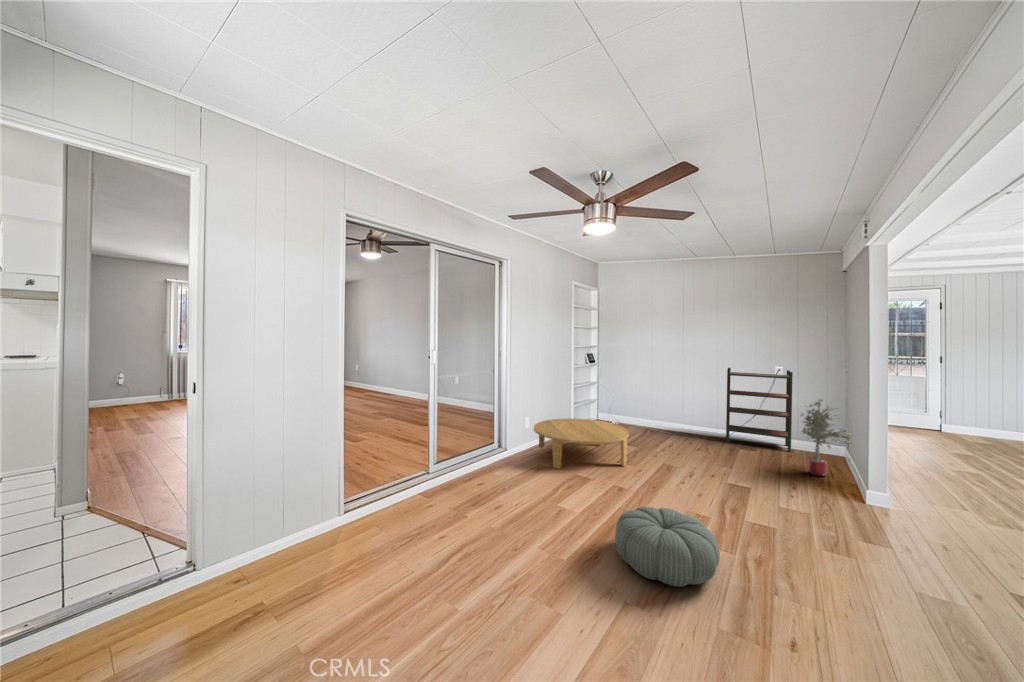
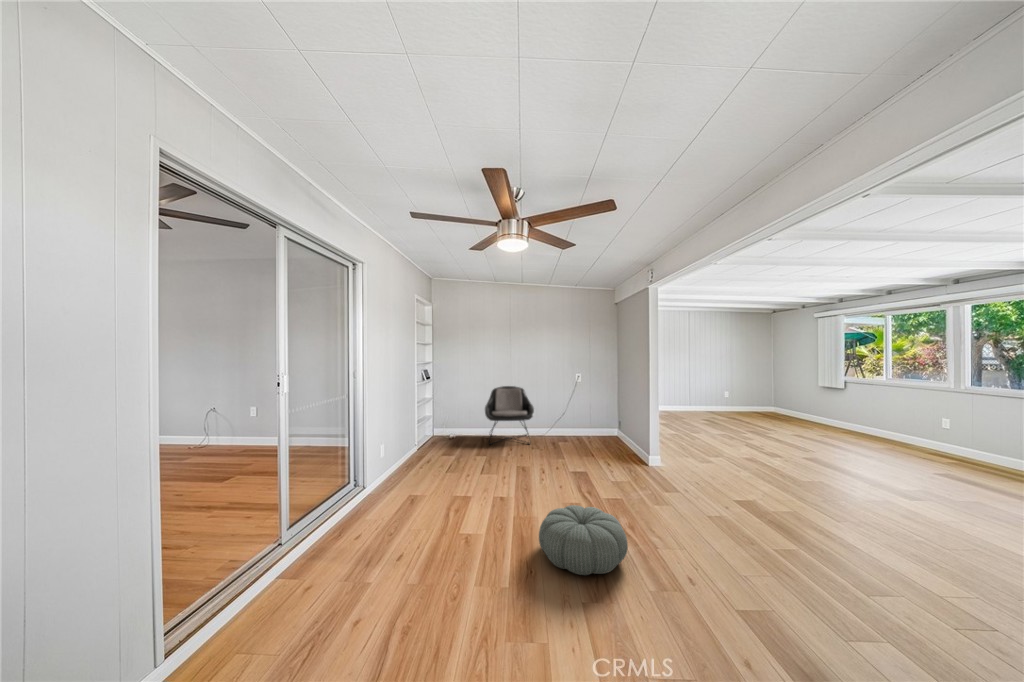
bookshelf: present [726,368,793,452] -> none [542,376,587,438]
lounge chair: none [645,375,708,445] -> present [485,386,534,445]
potted tree: present [802,399,852,476] -> none [601,396,633,452]
coffee table: present [534,419,629,469] -> none [393,436,490,494]

